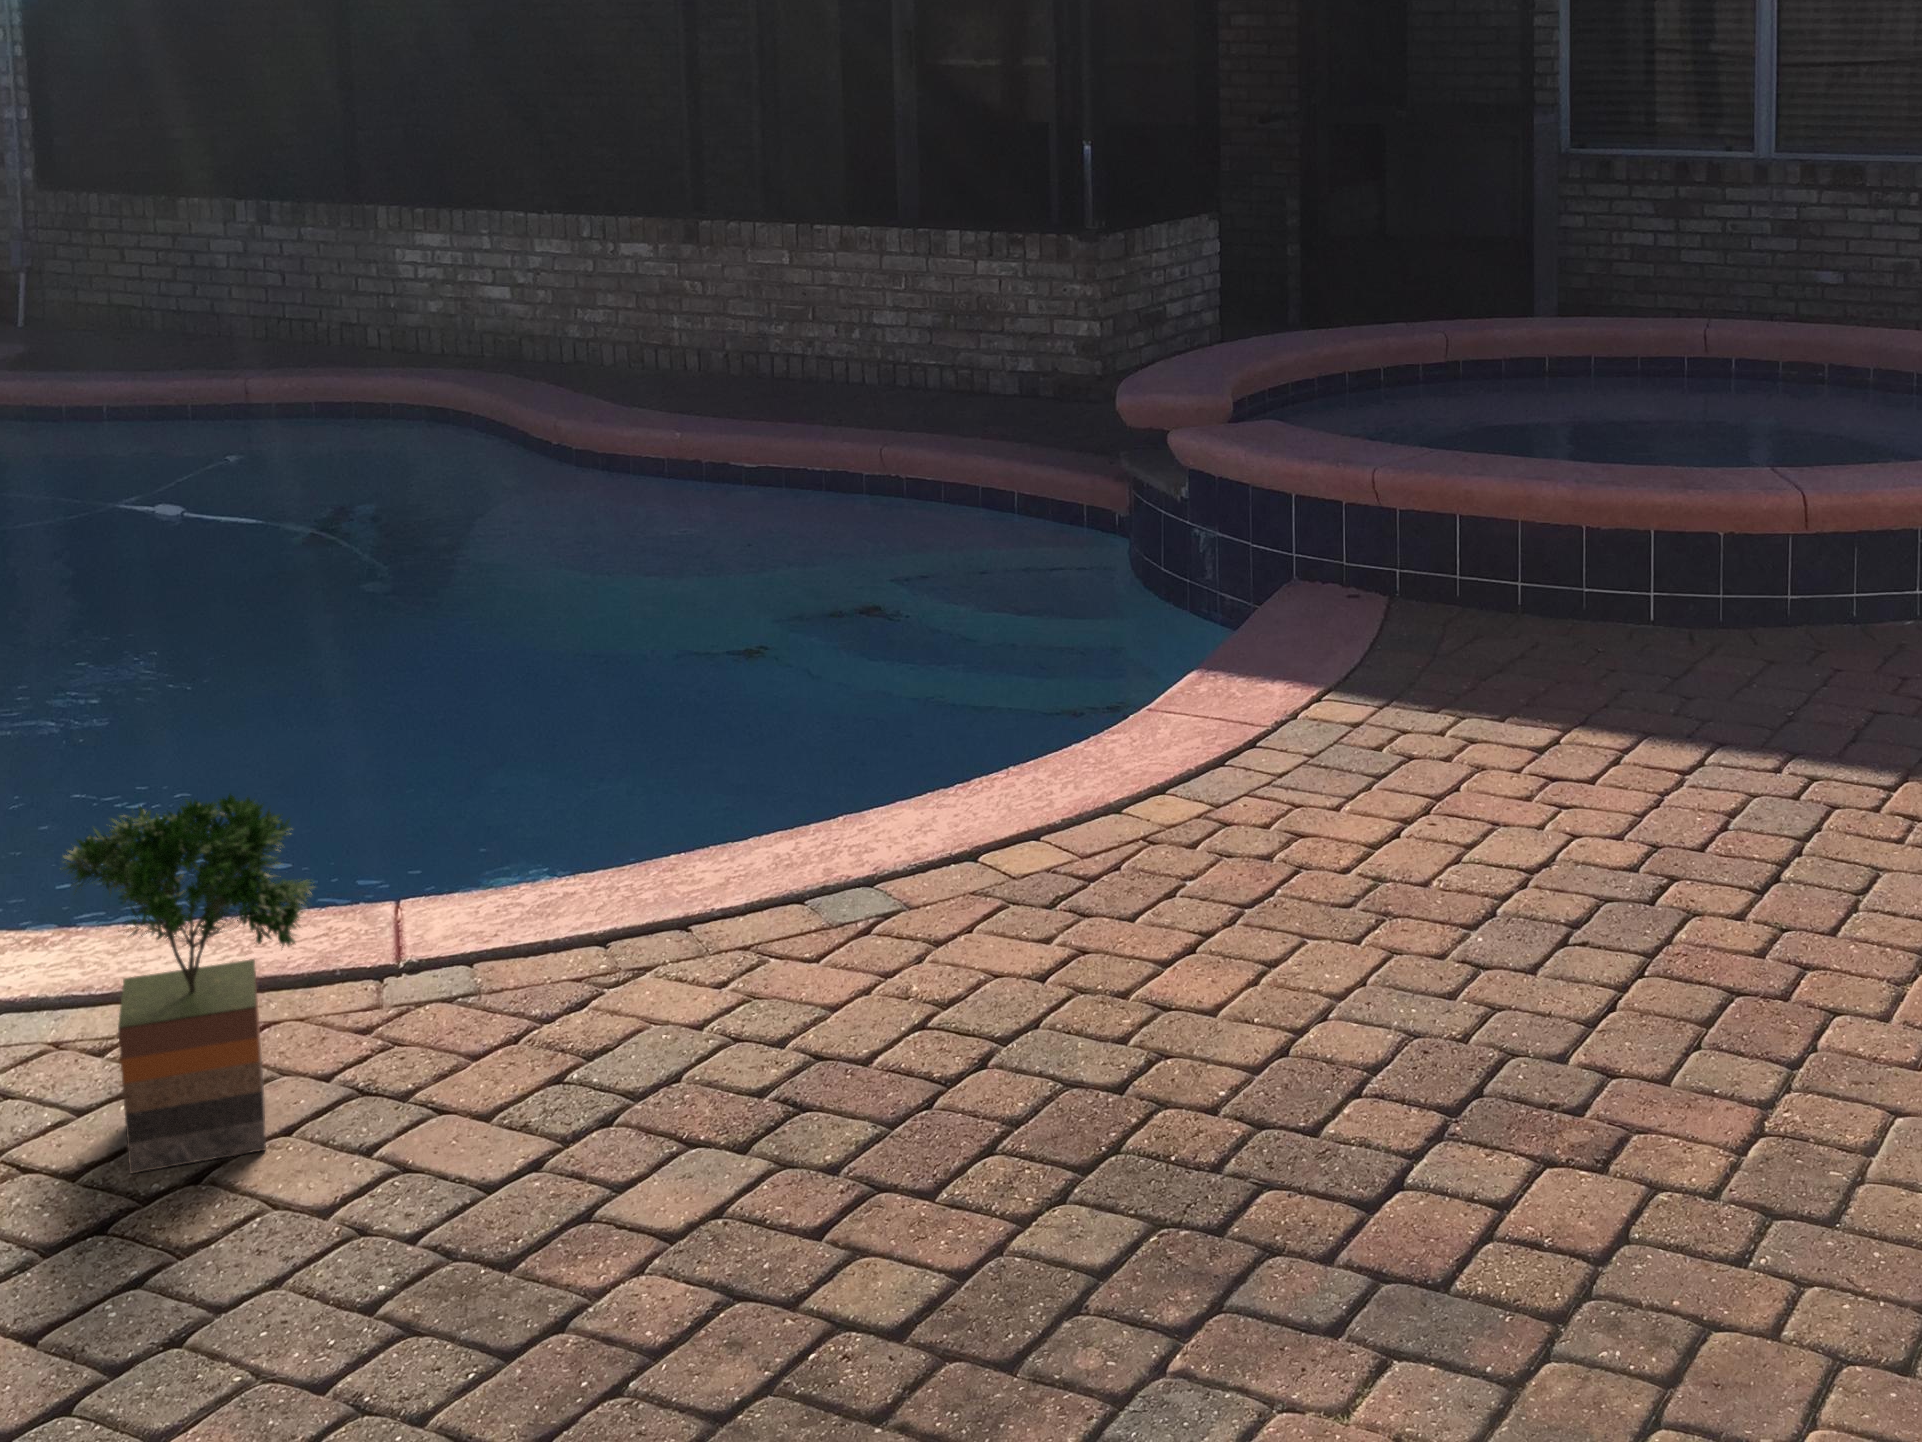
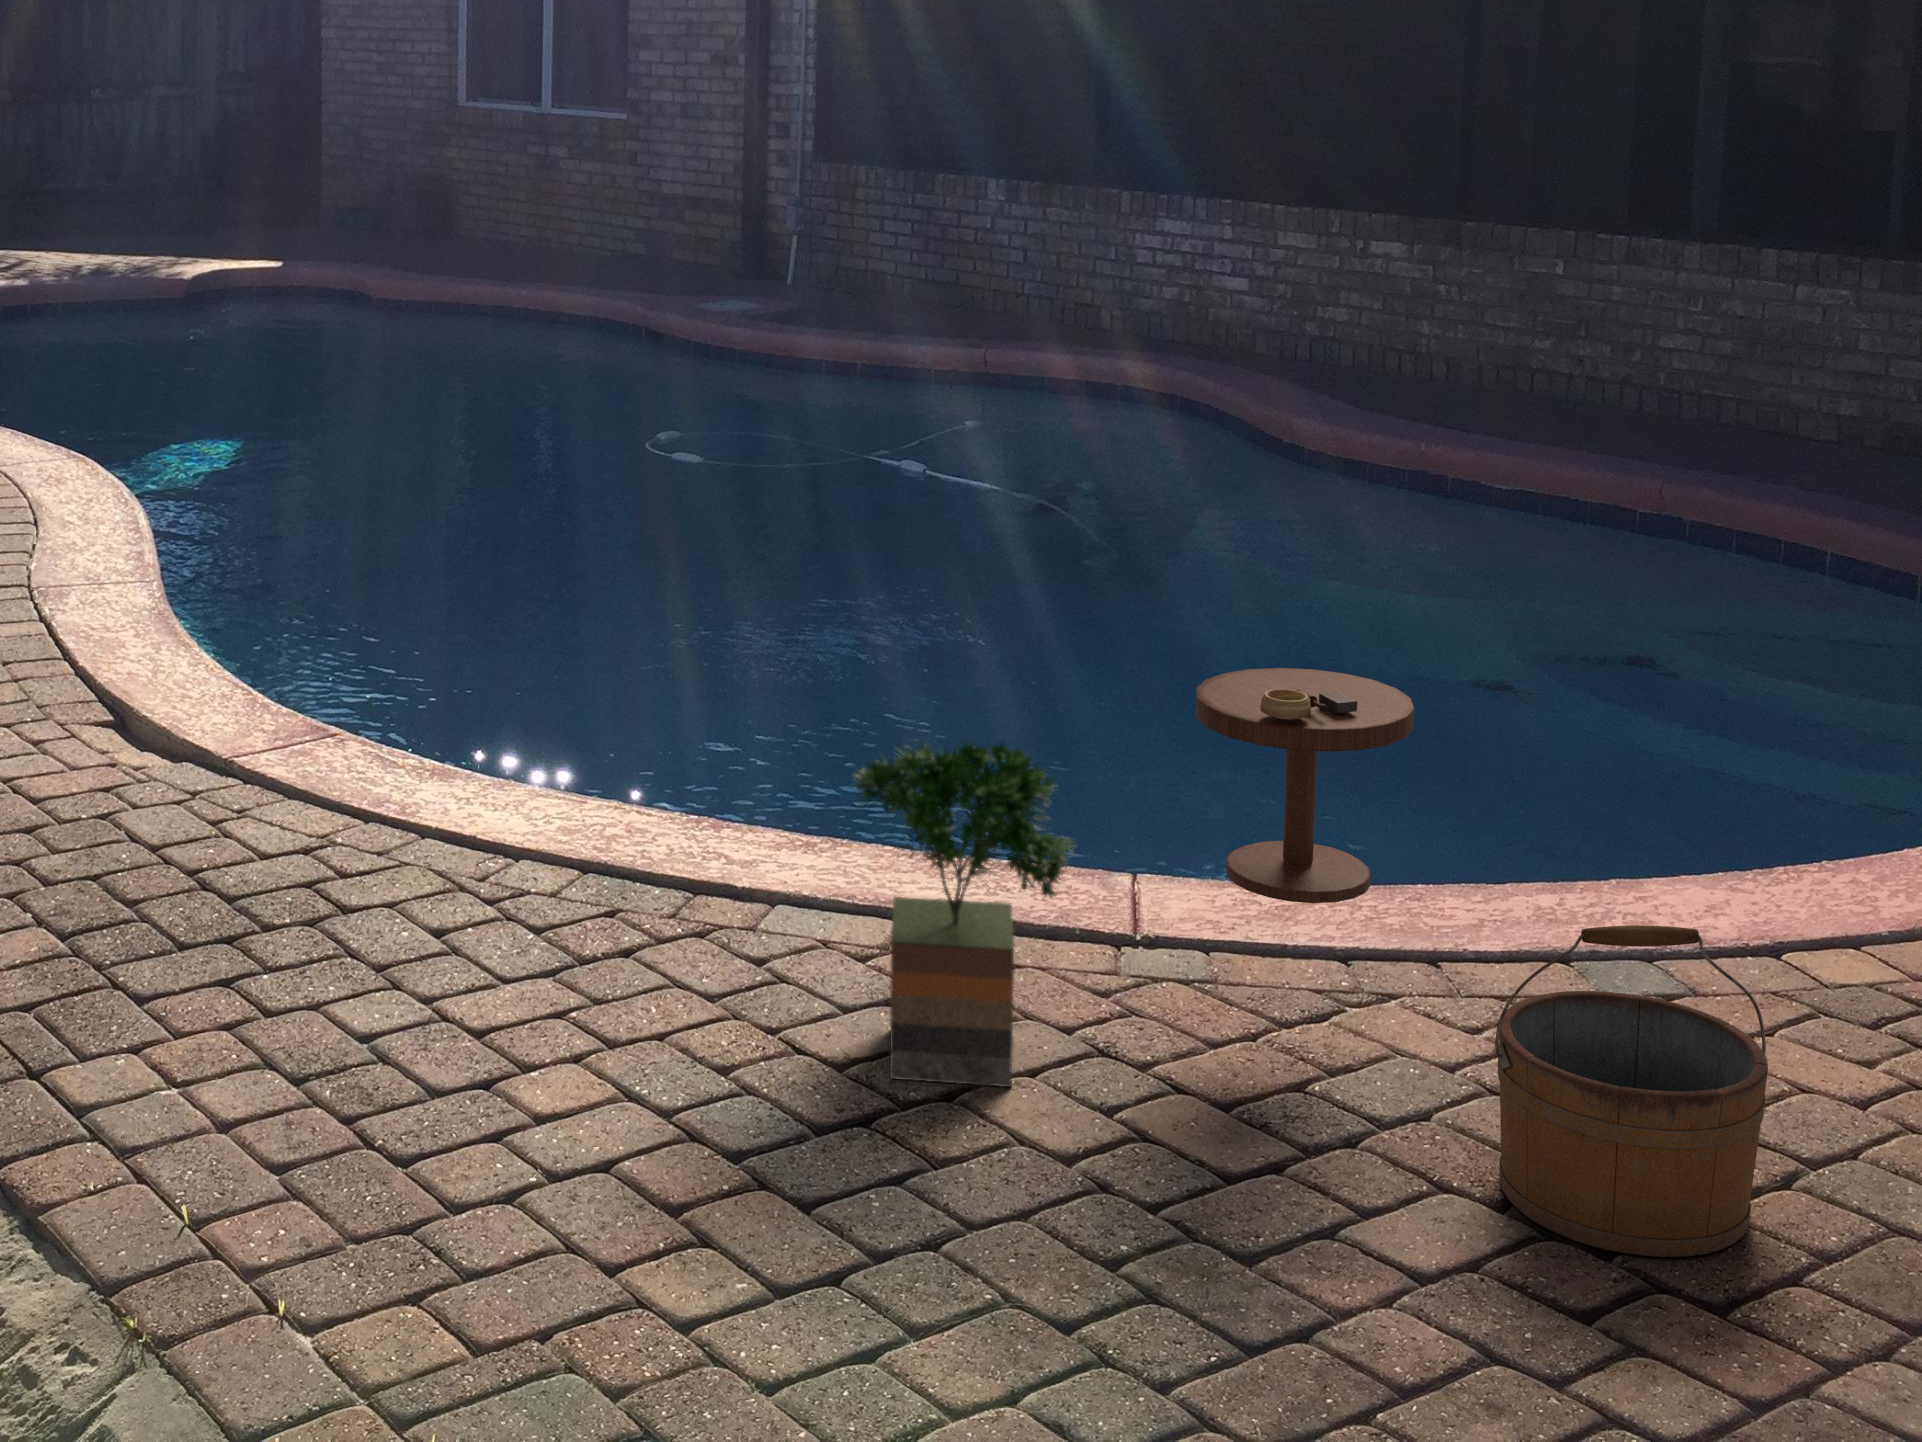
side table: none [429,671,638,1047] -> present [1196,668,1414,1050]
bucket: none [727,853,956,1164] -> present [1495,925,1768,1257]

